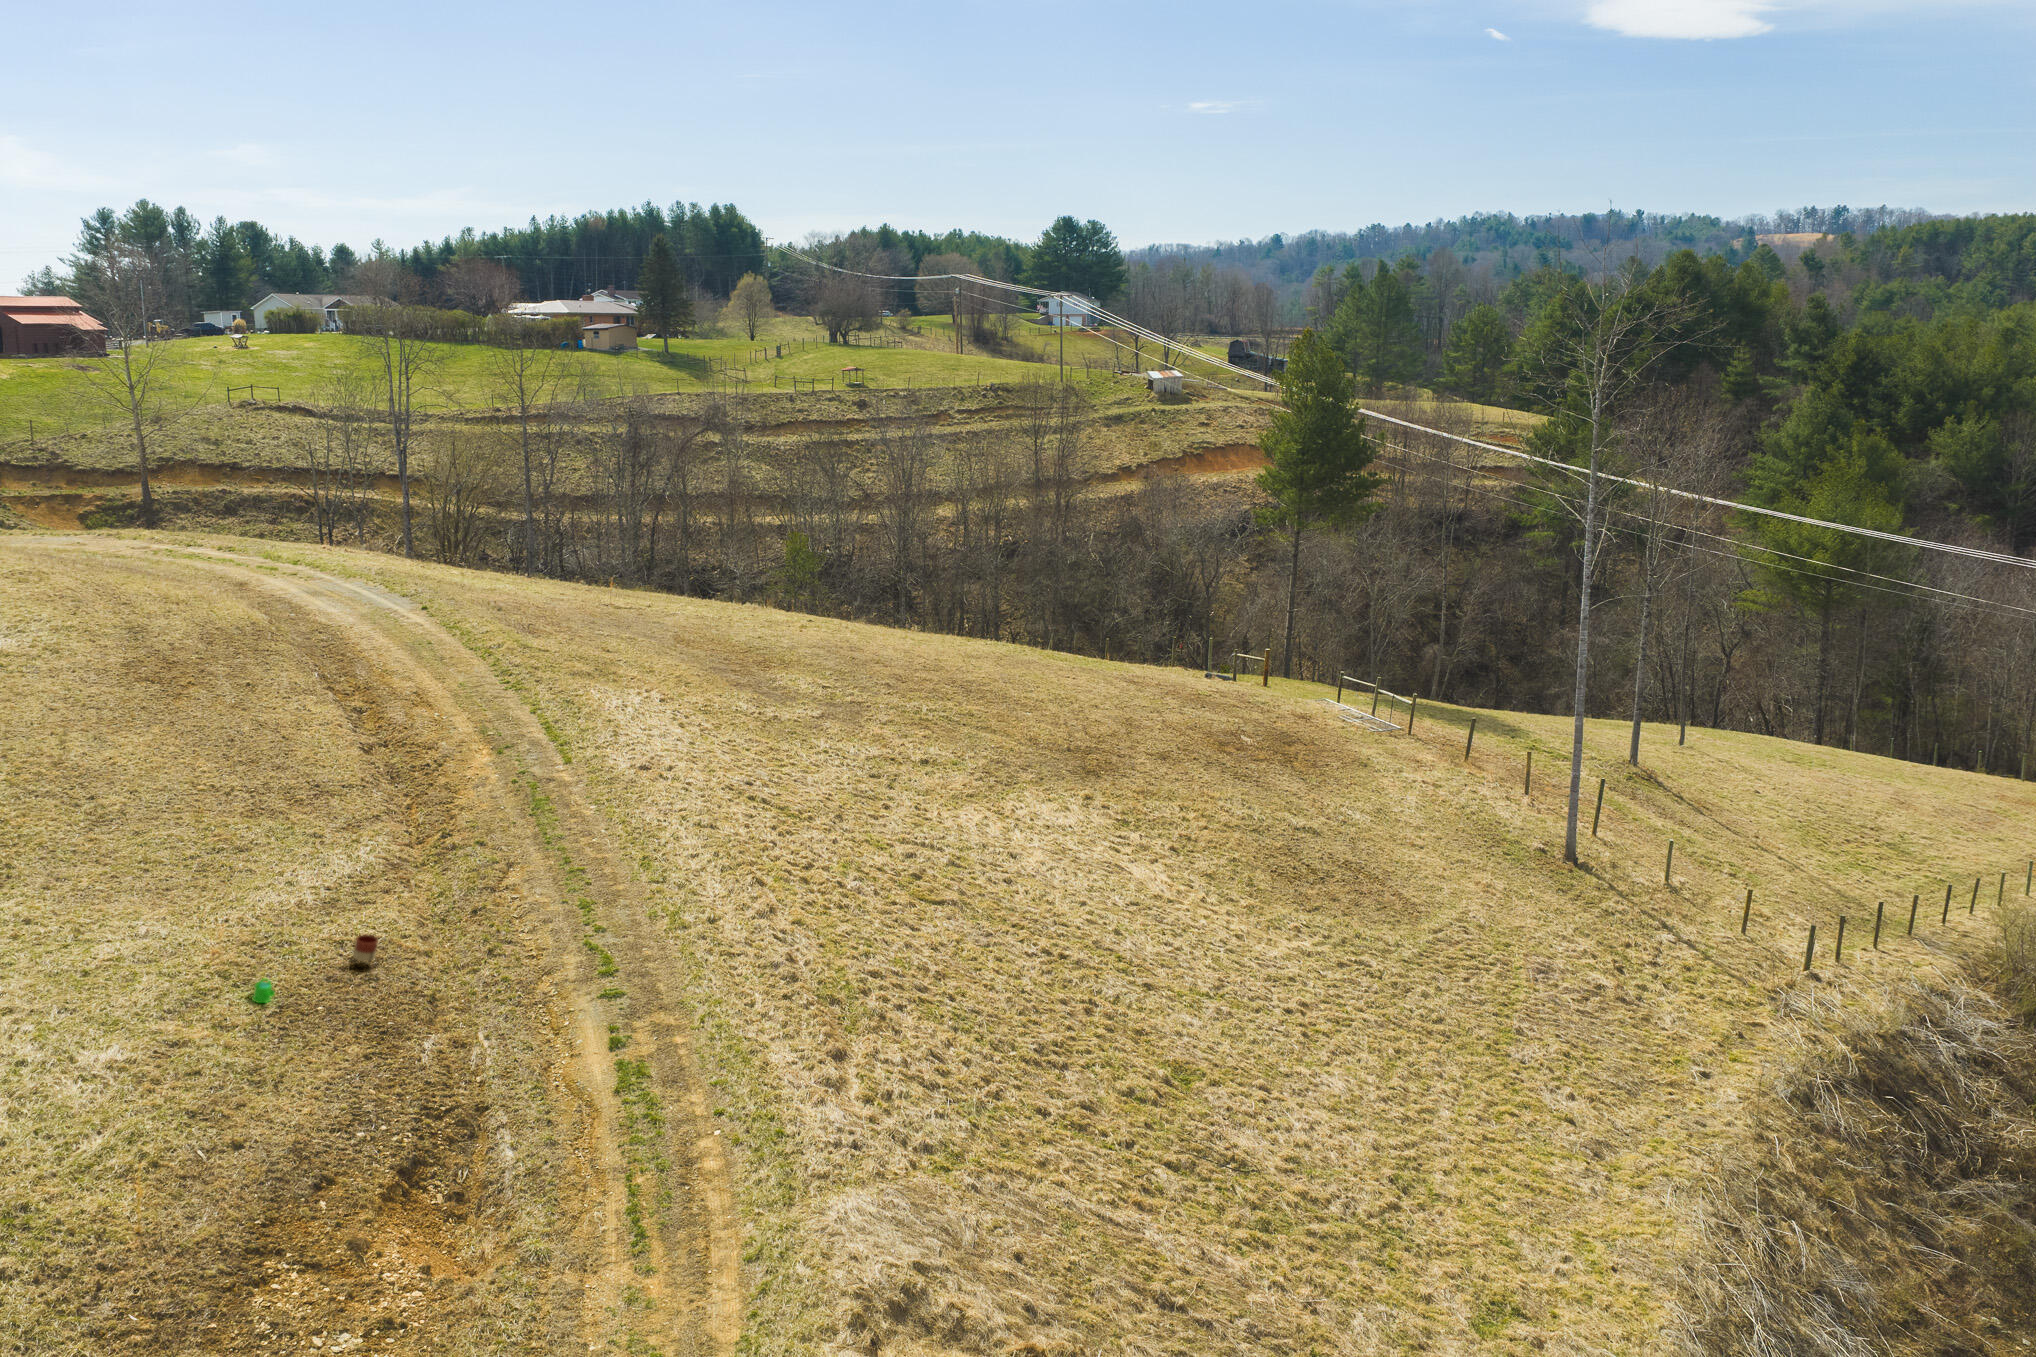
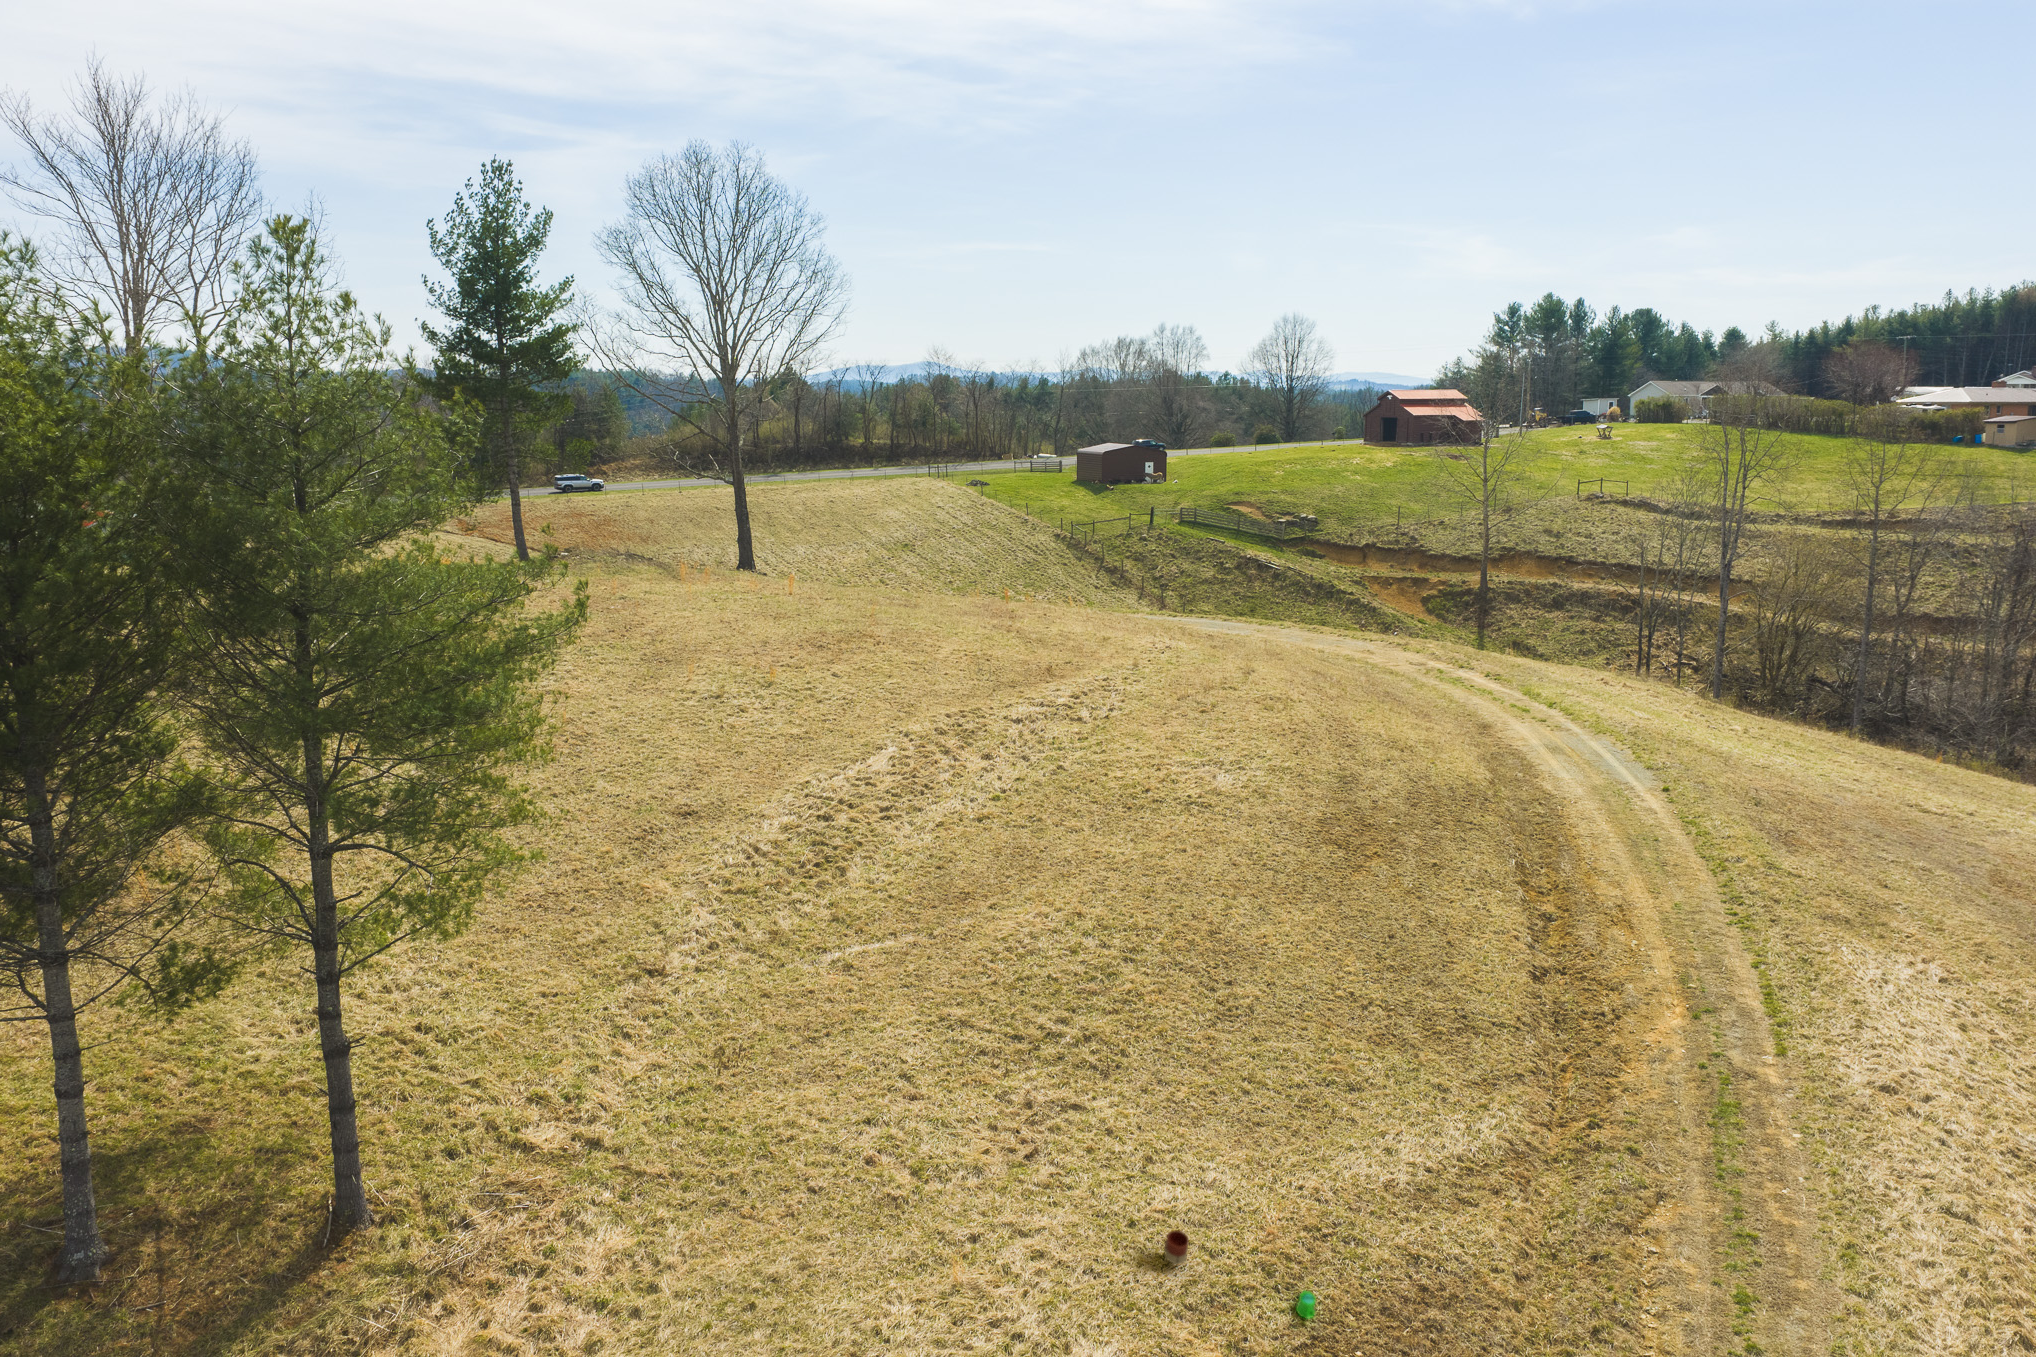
planter: present [352,935,378,962] -> present [1164,1230,1189,1265]

